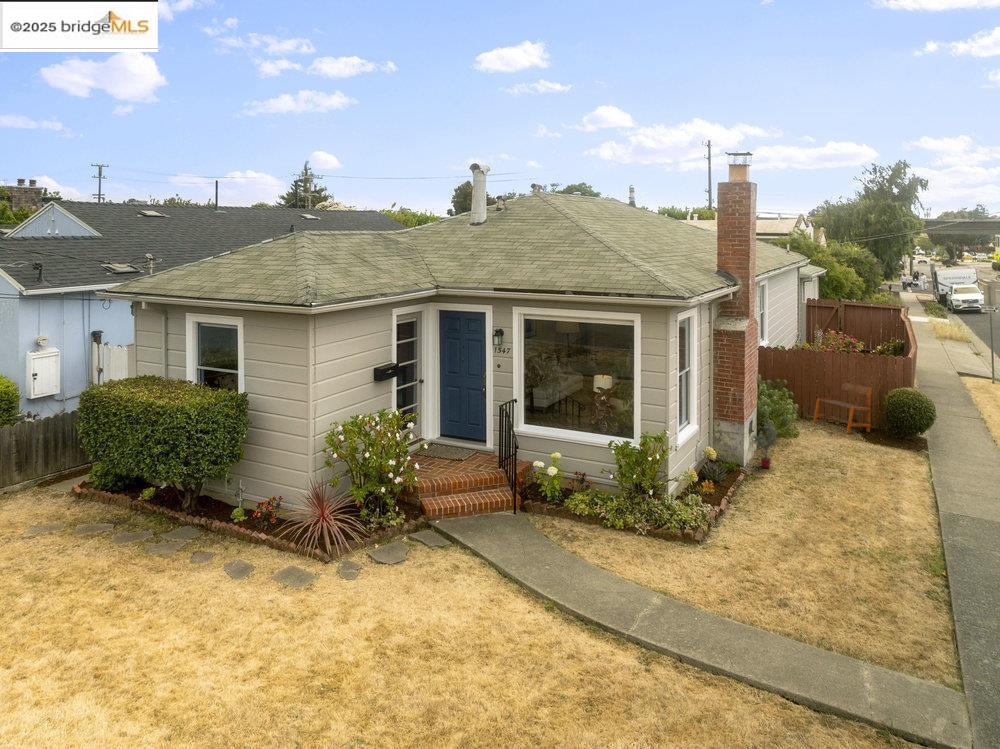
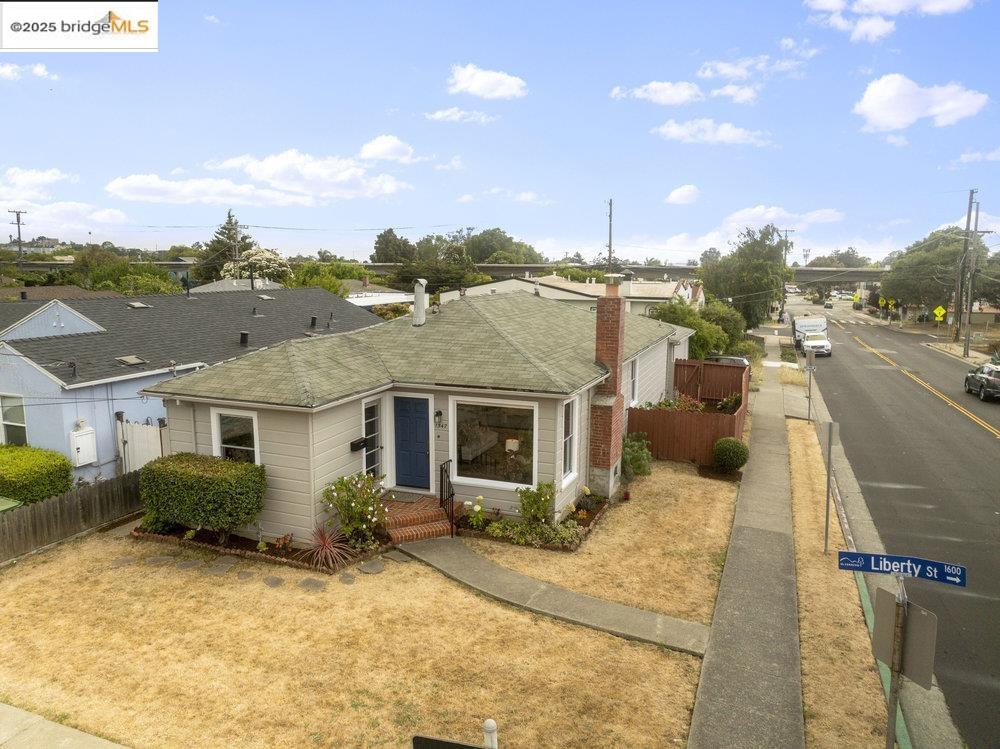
bench: present [813,382,873,434] -> none [668,430,707,470]

